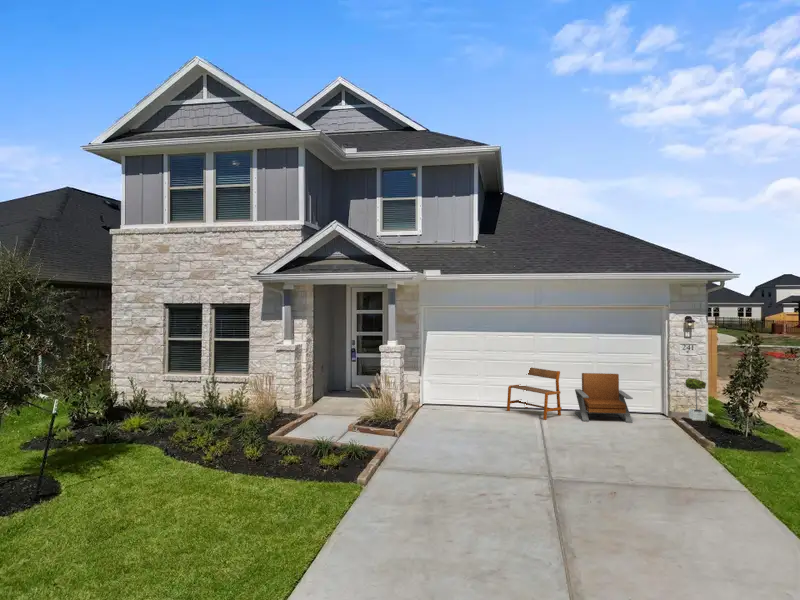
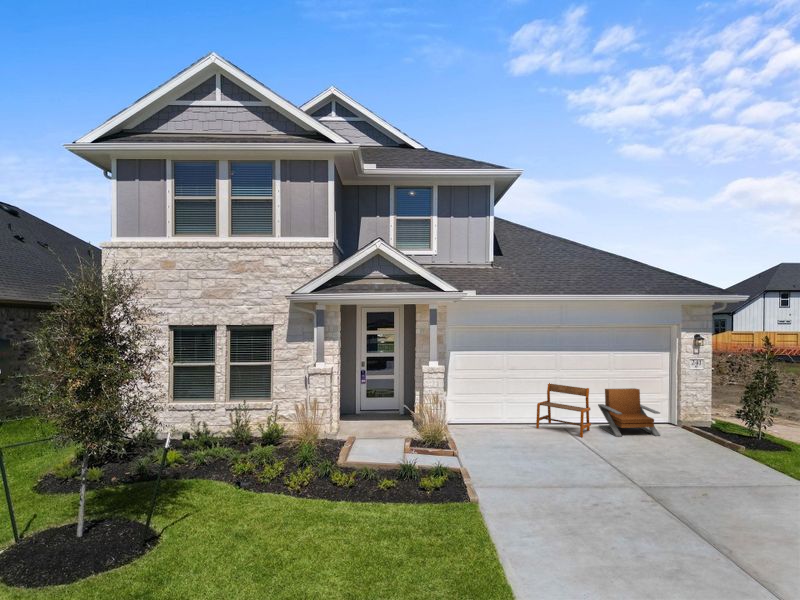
potted tree: present [685,378,706,421] -> none [696,391,716,430]

